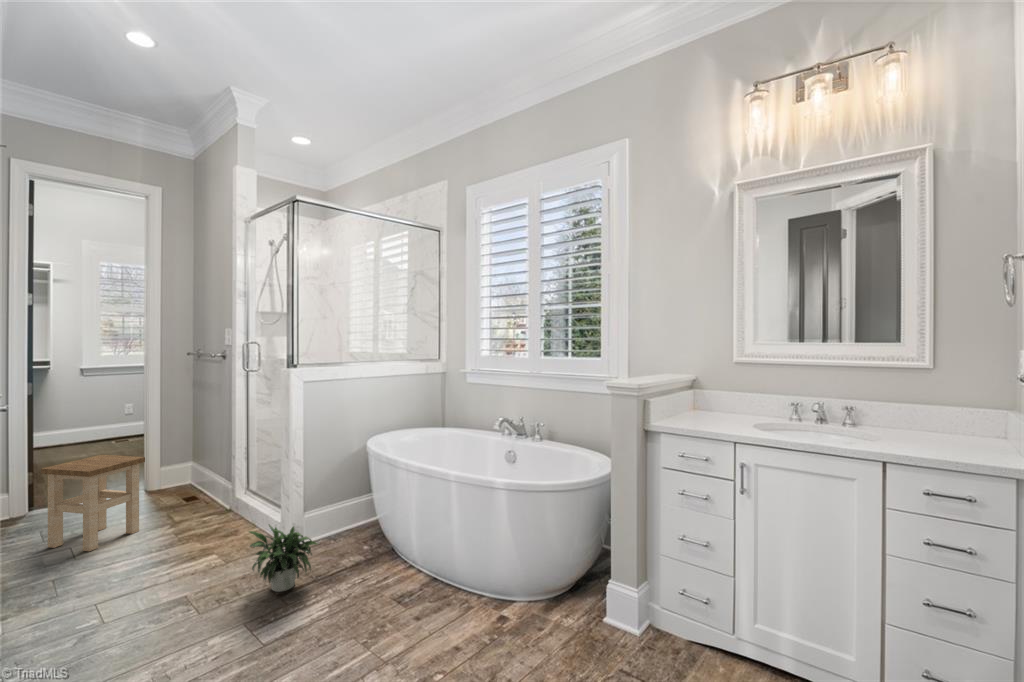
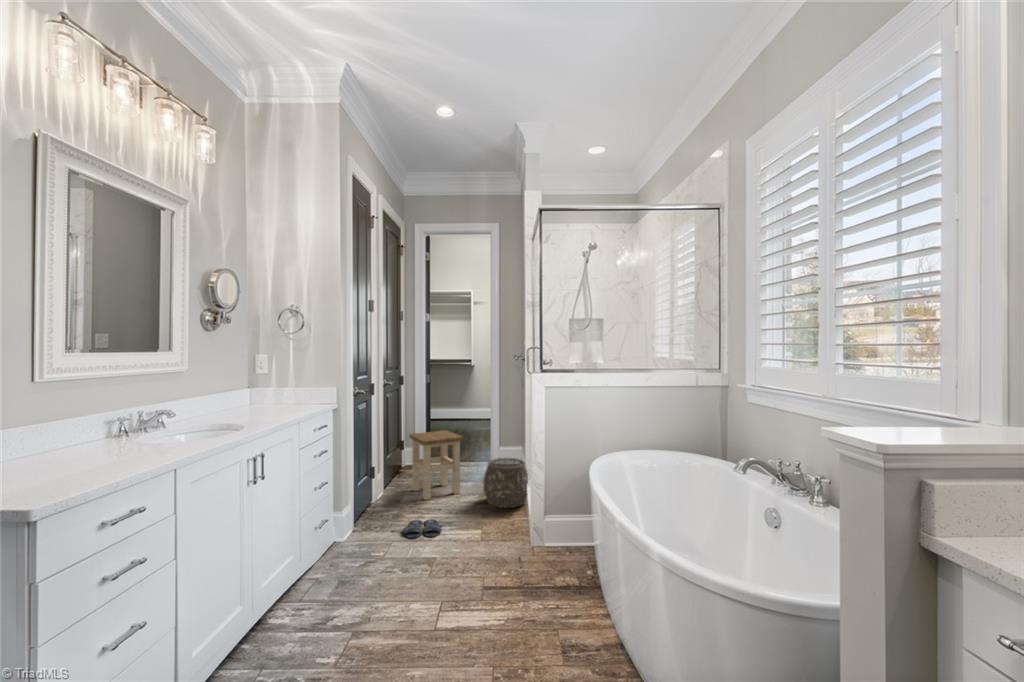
woven basket: none [185,470,250,530] -> present [483,458,530,508]
potted plant: present [244,525,317,592] -> none [466,517,521,586]
slippers: none [98,565,162,594] -> present [403,519,442,538]

